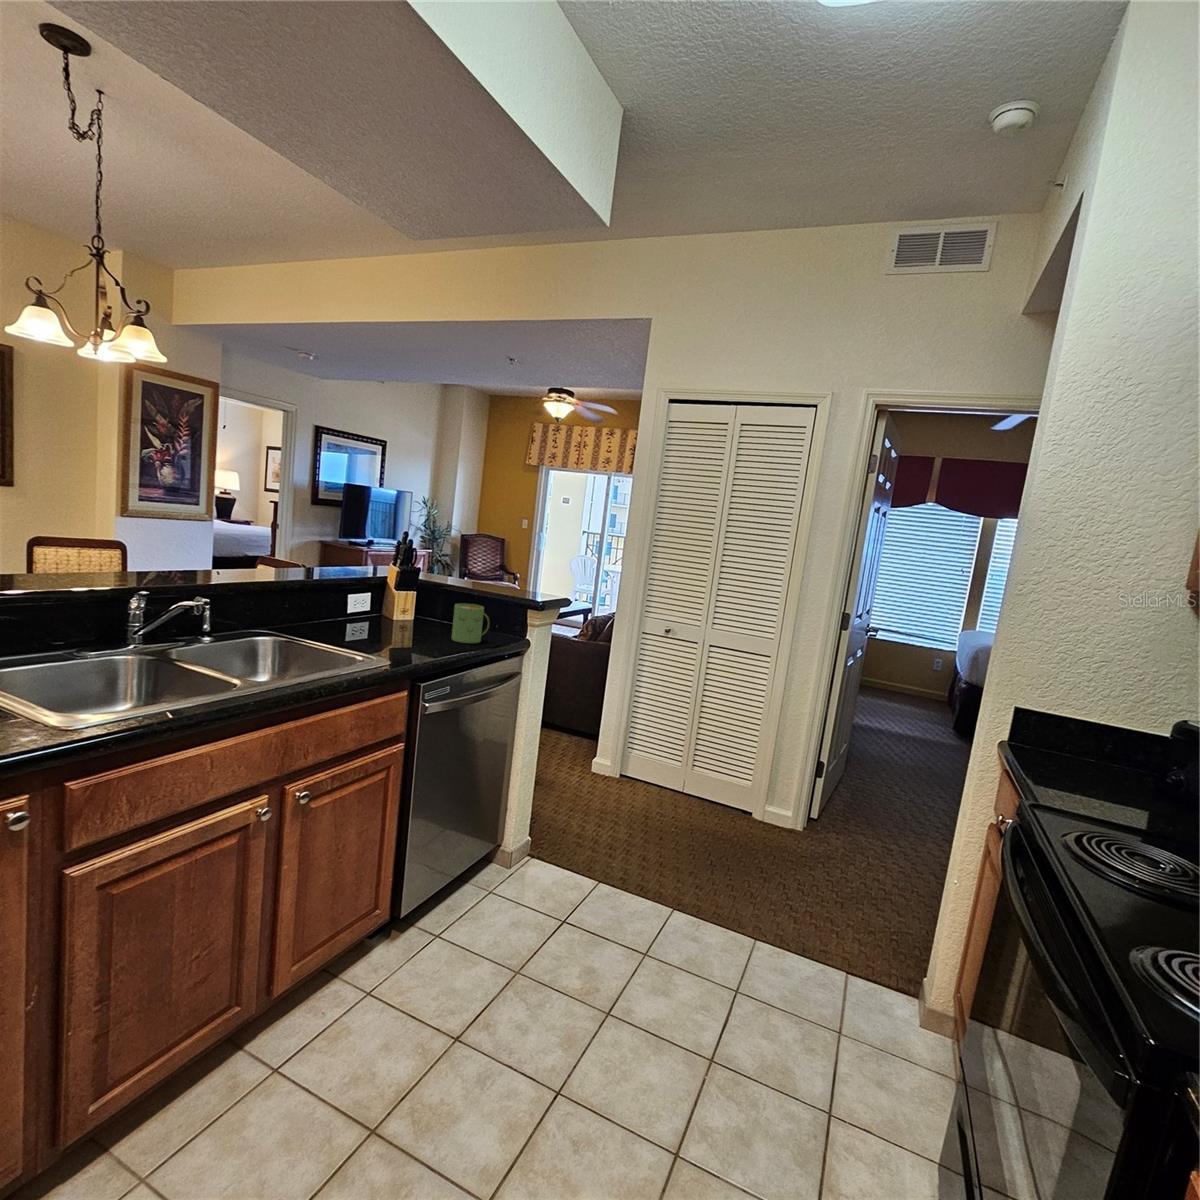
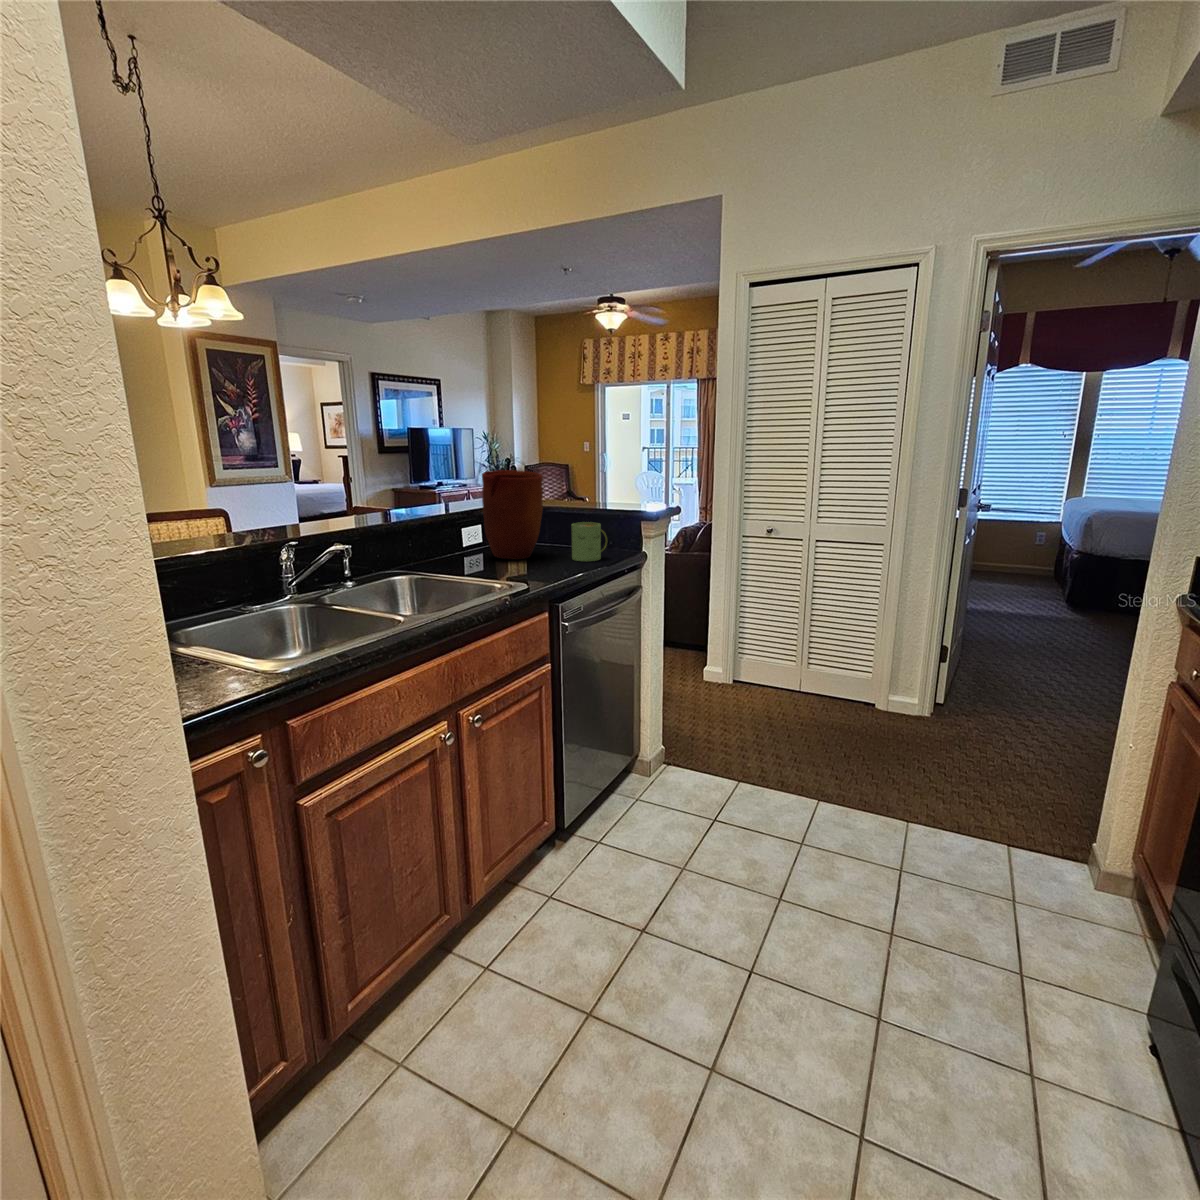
vase: none [367,543,433,633] -> present [482,470,543,559]

